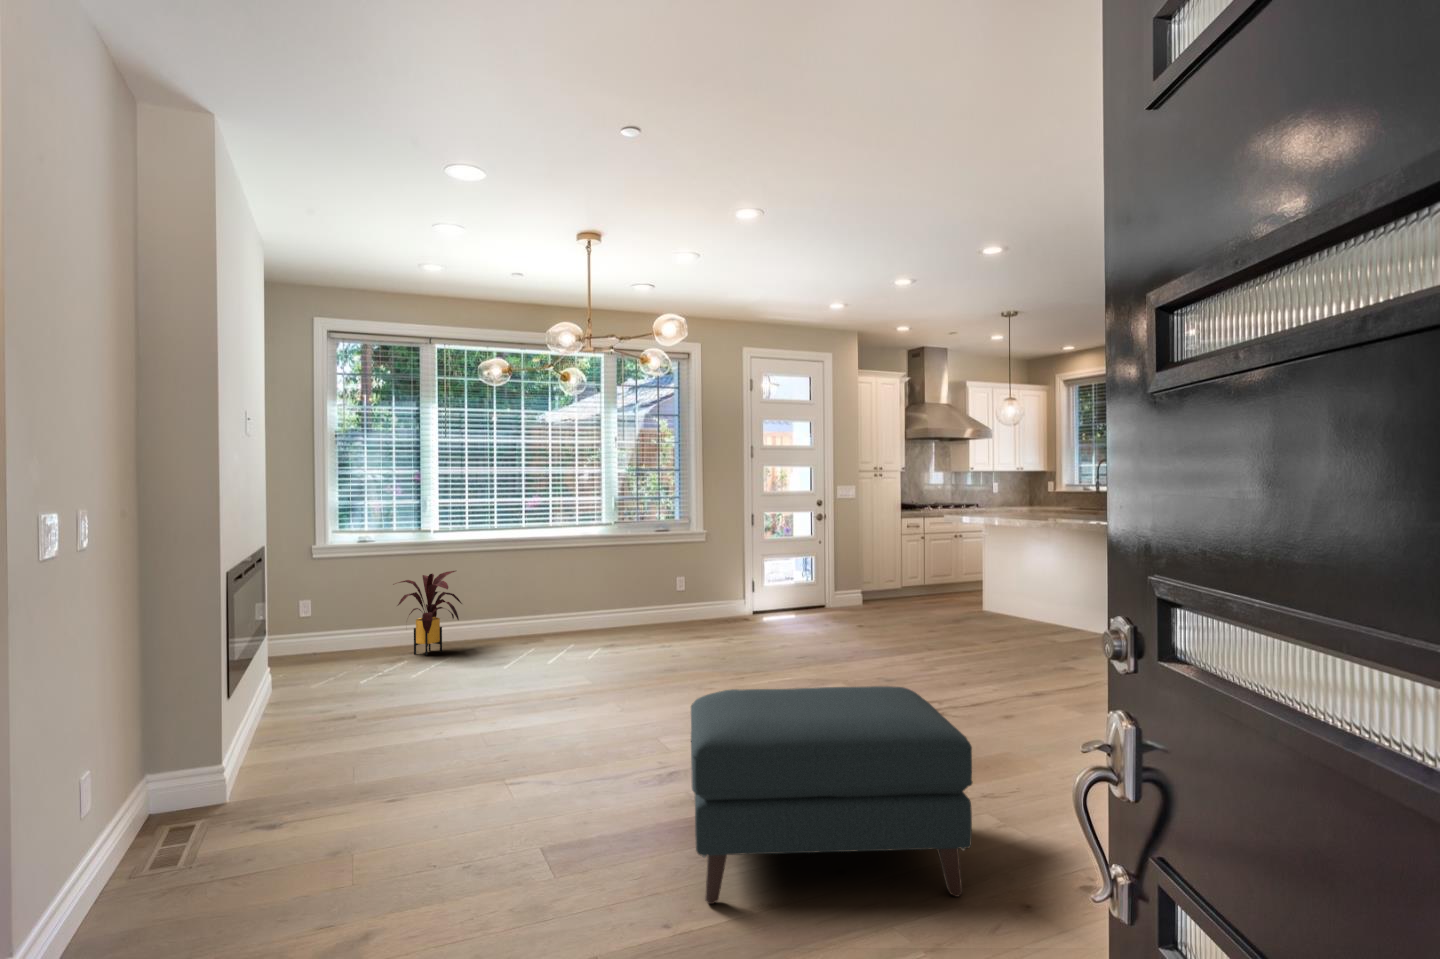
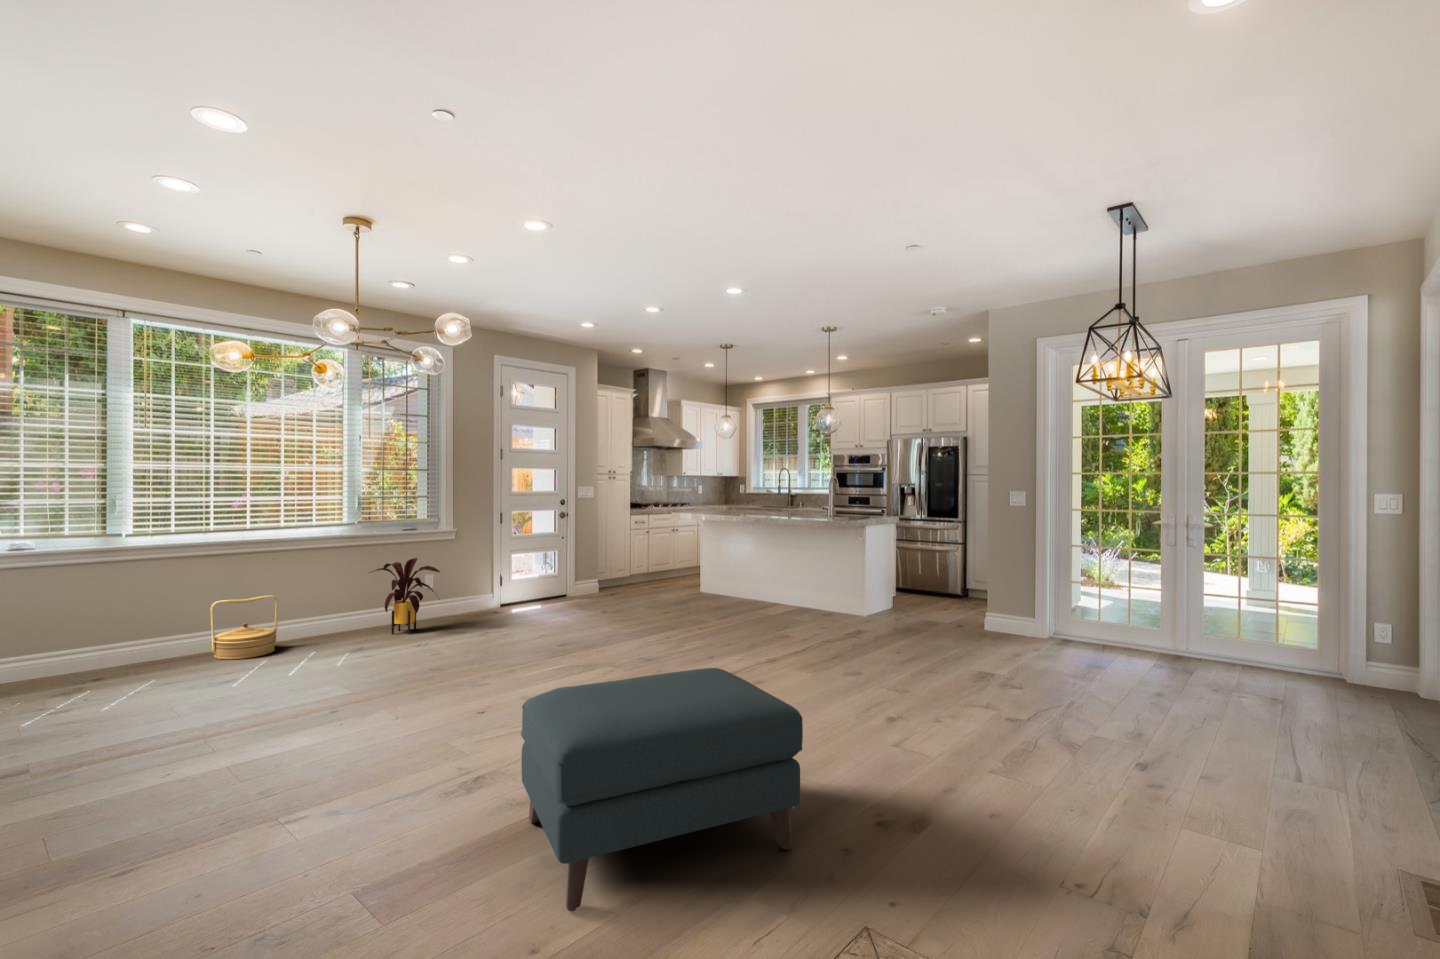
house plant: present [393,571,462,656] -> present [369,558,440,634]
woven basket: none [494,589,546,645] -> present [210,595,278,659]

